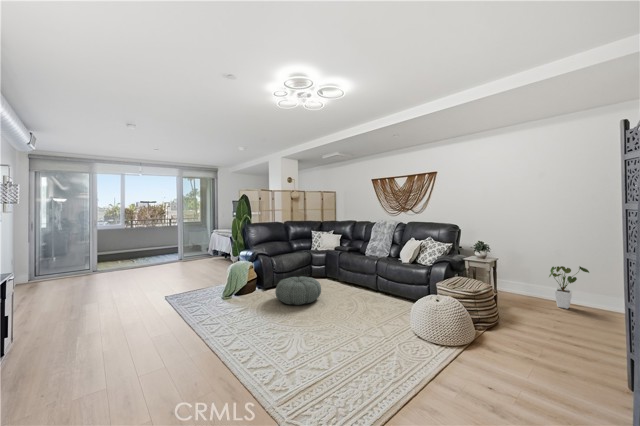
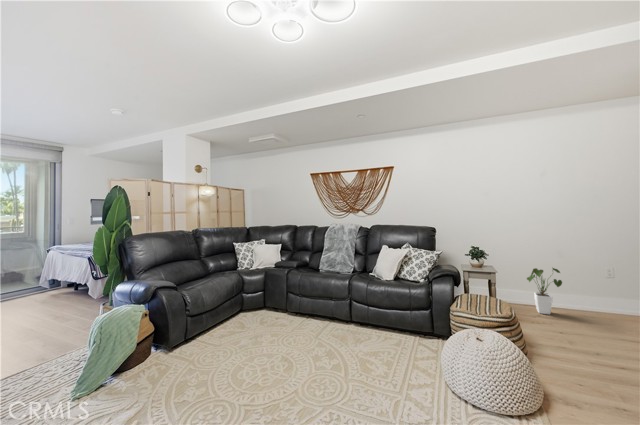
pouf: present [275,276,321,305] -> none [199,317,279,377]

